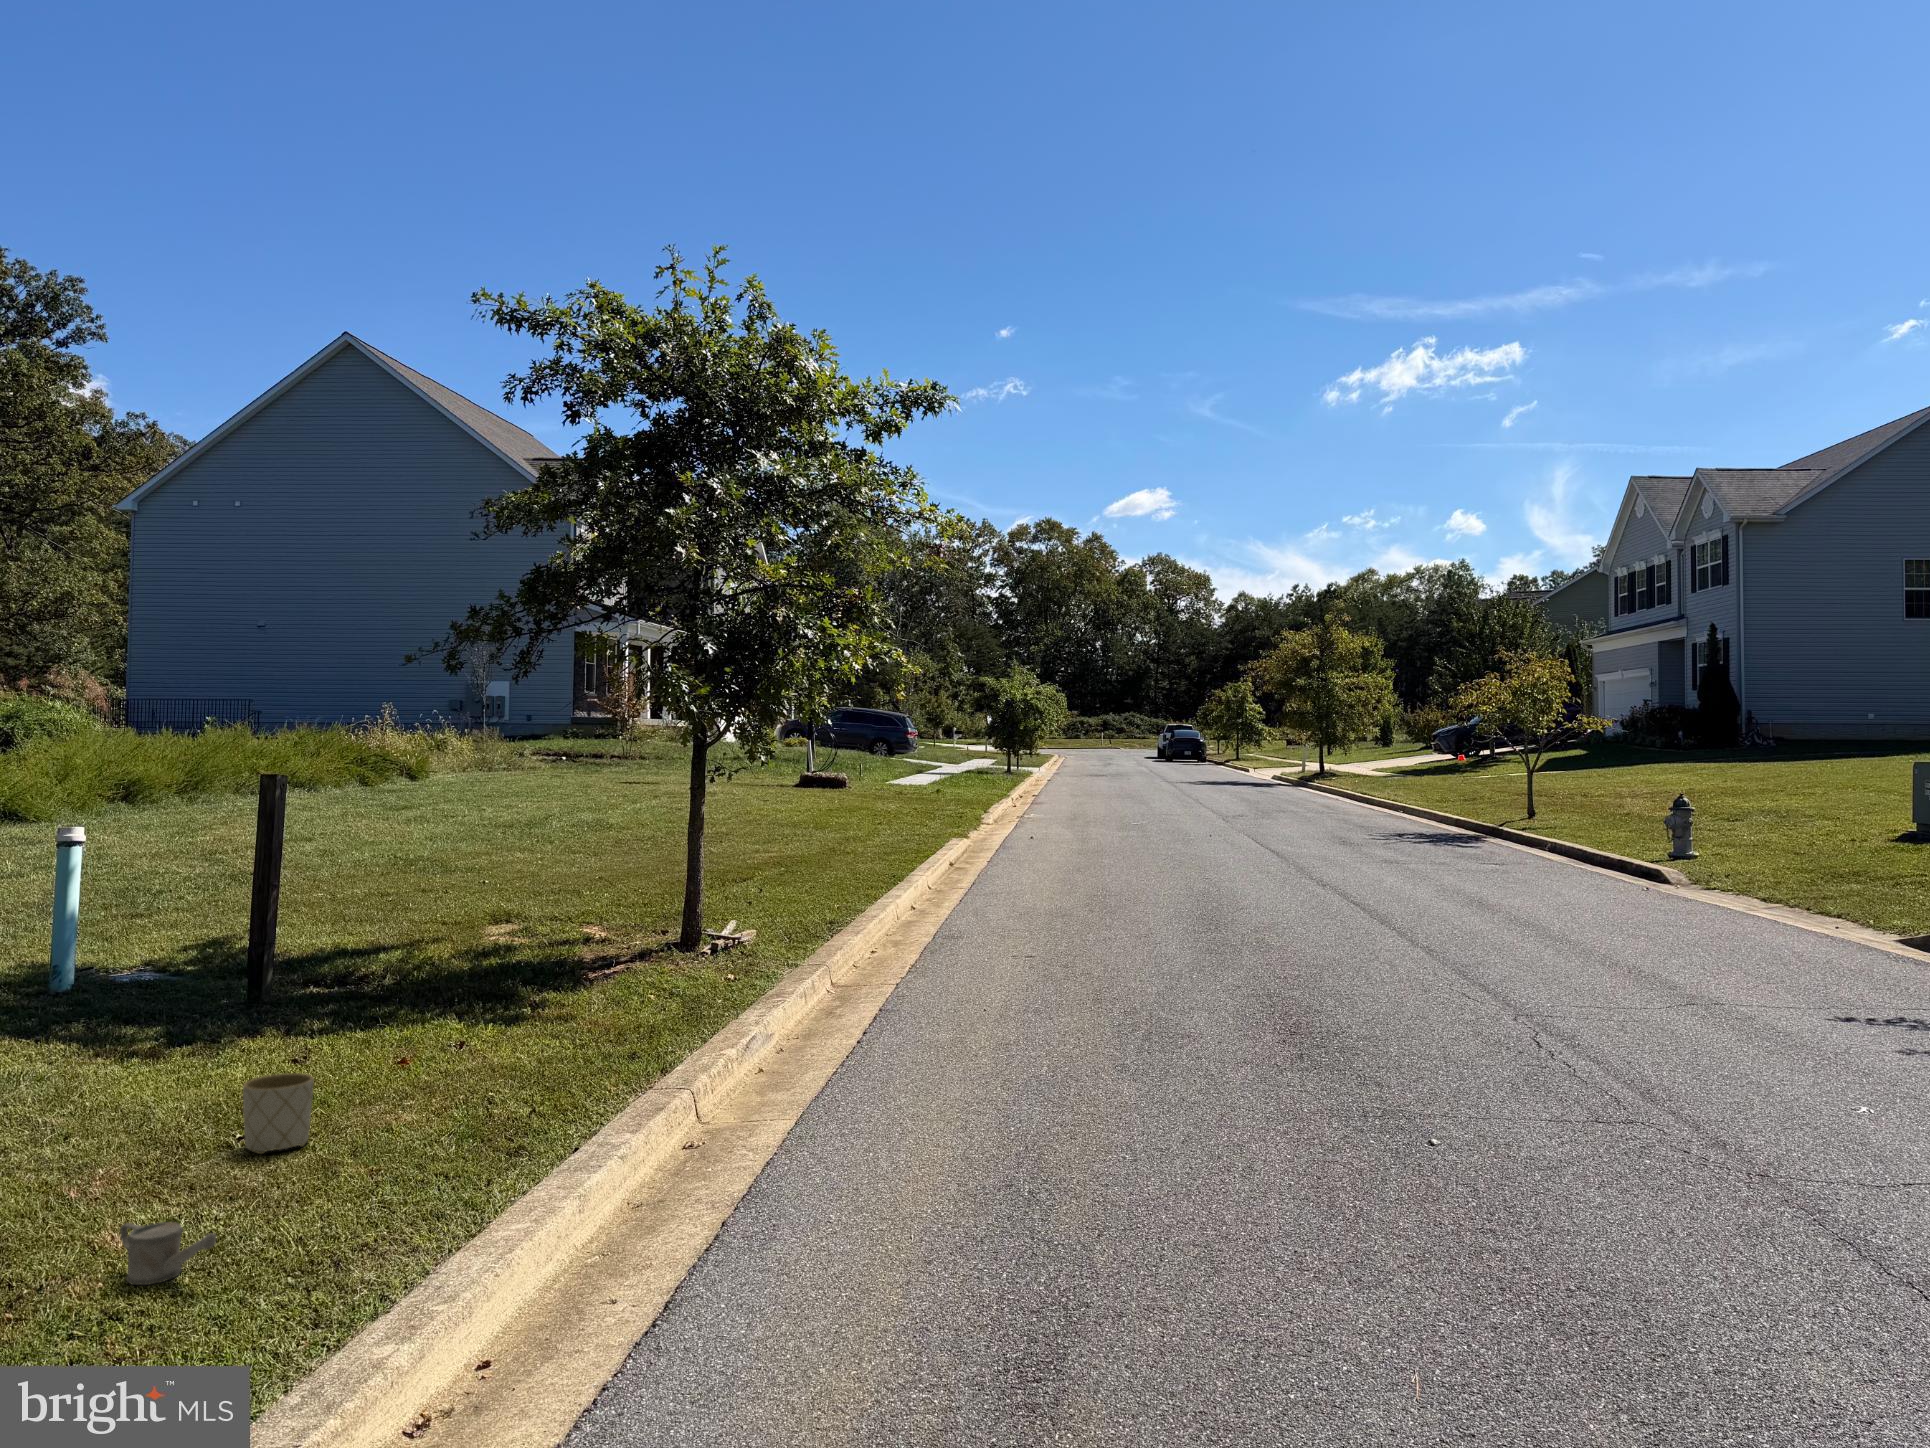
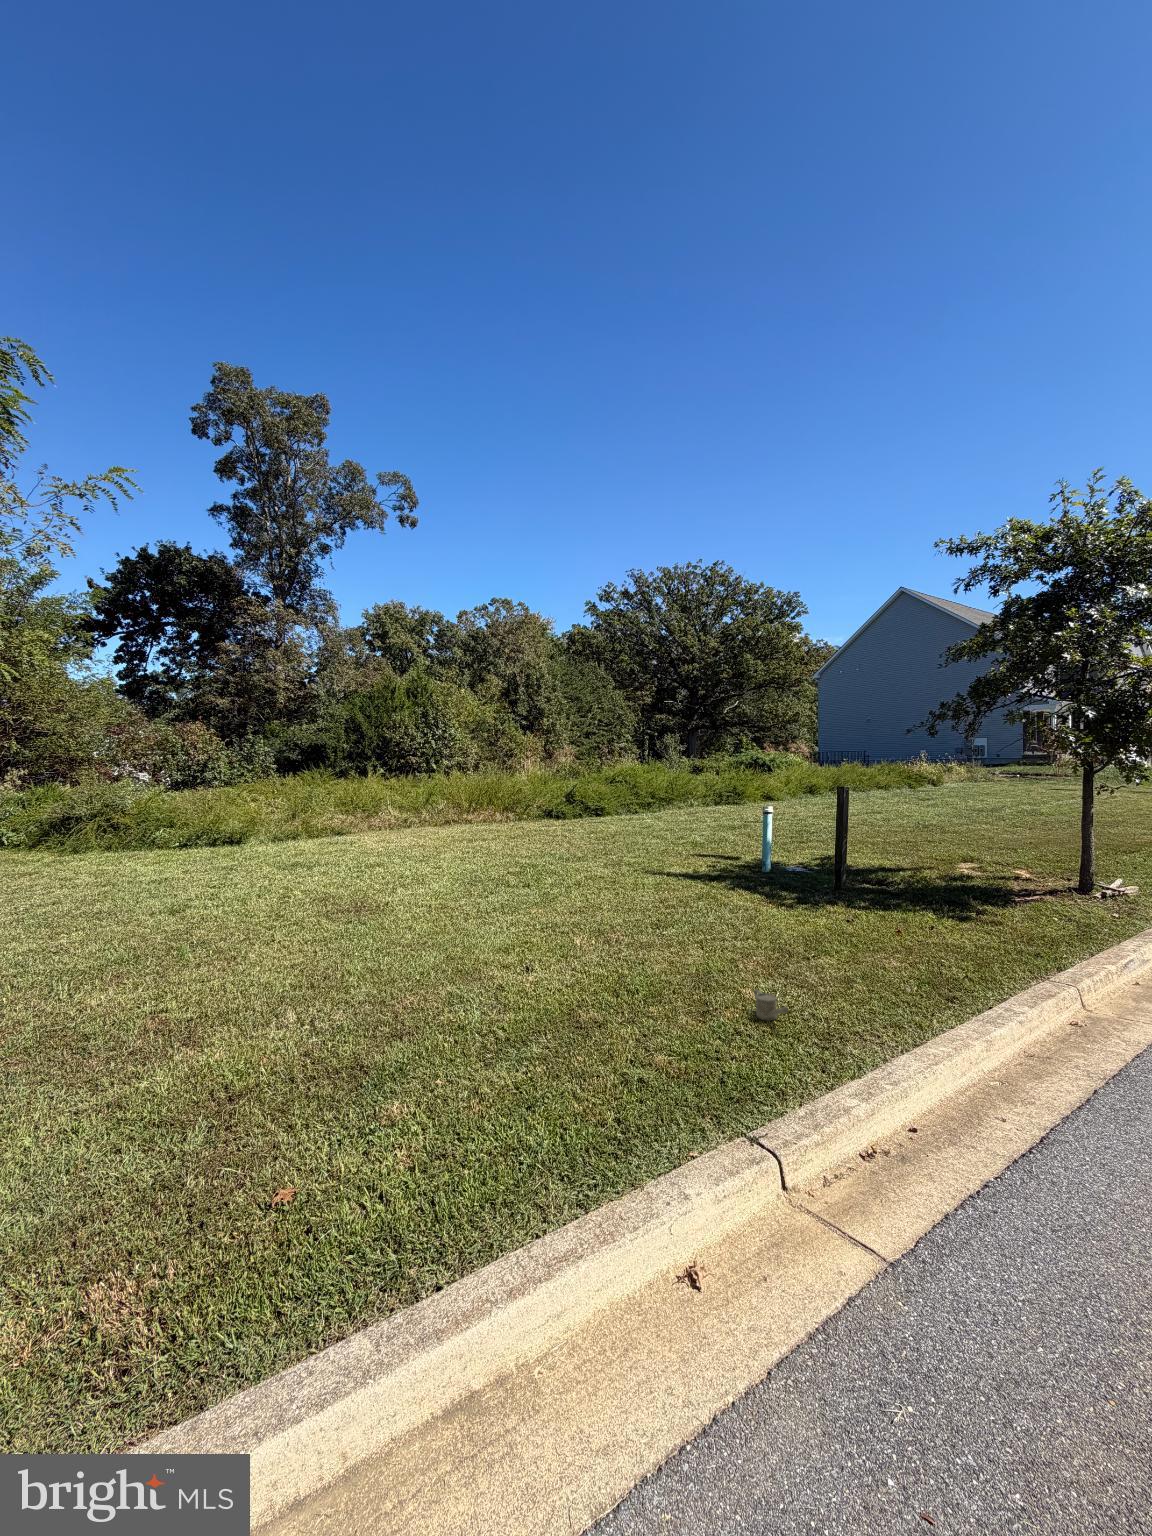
planter: present [243,1073,314,1154] -> none [814,932,845,969]

